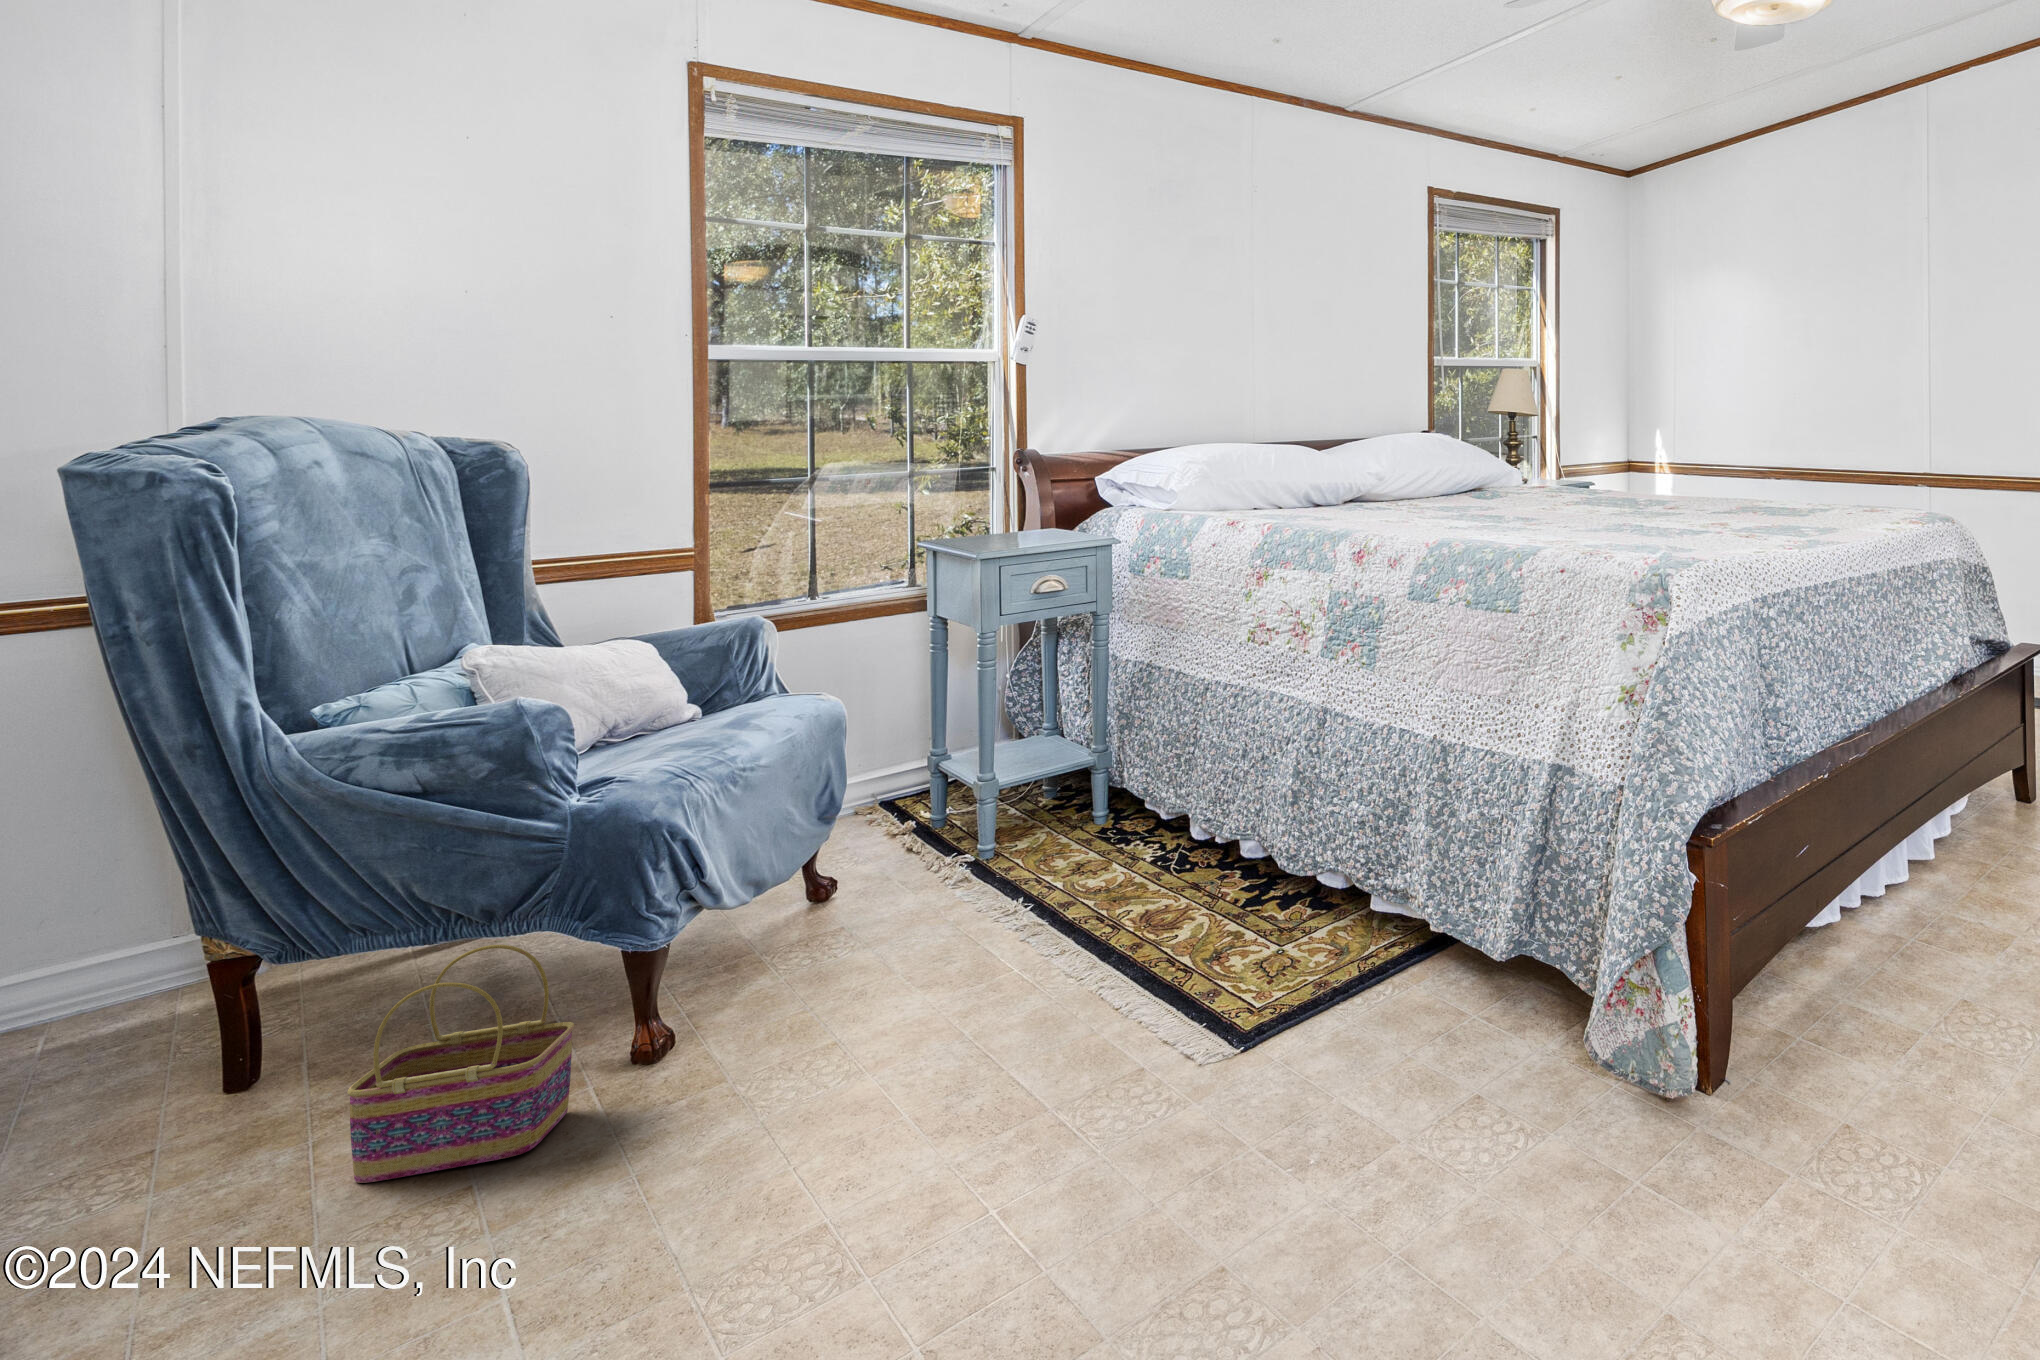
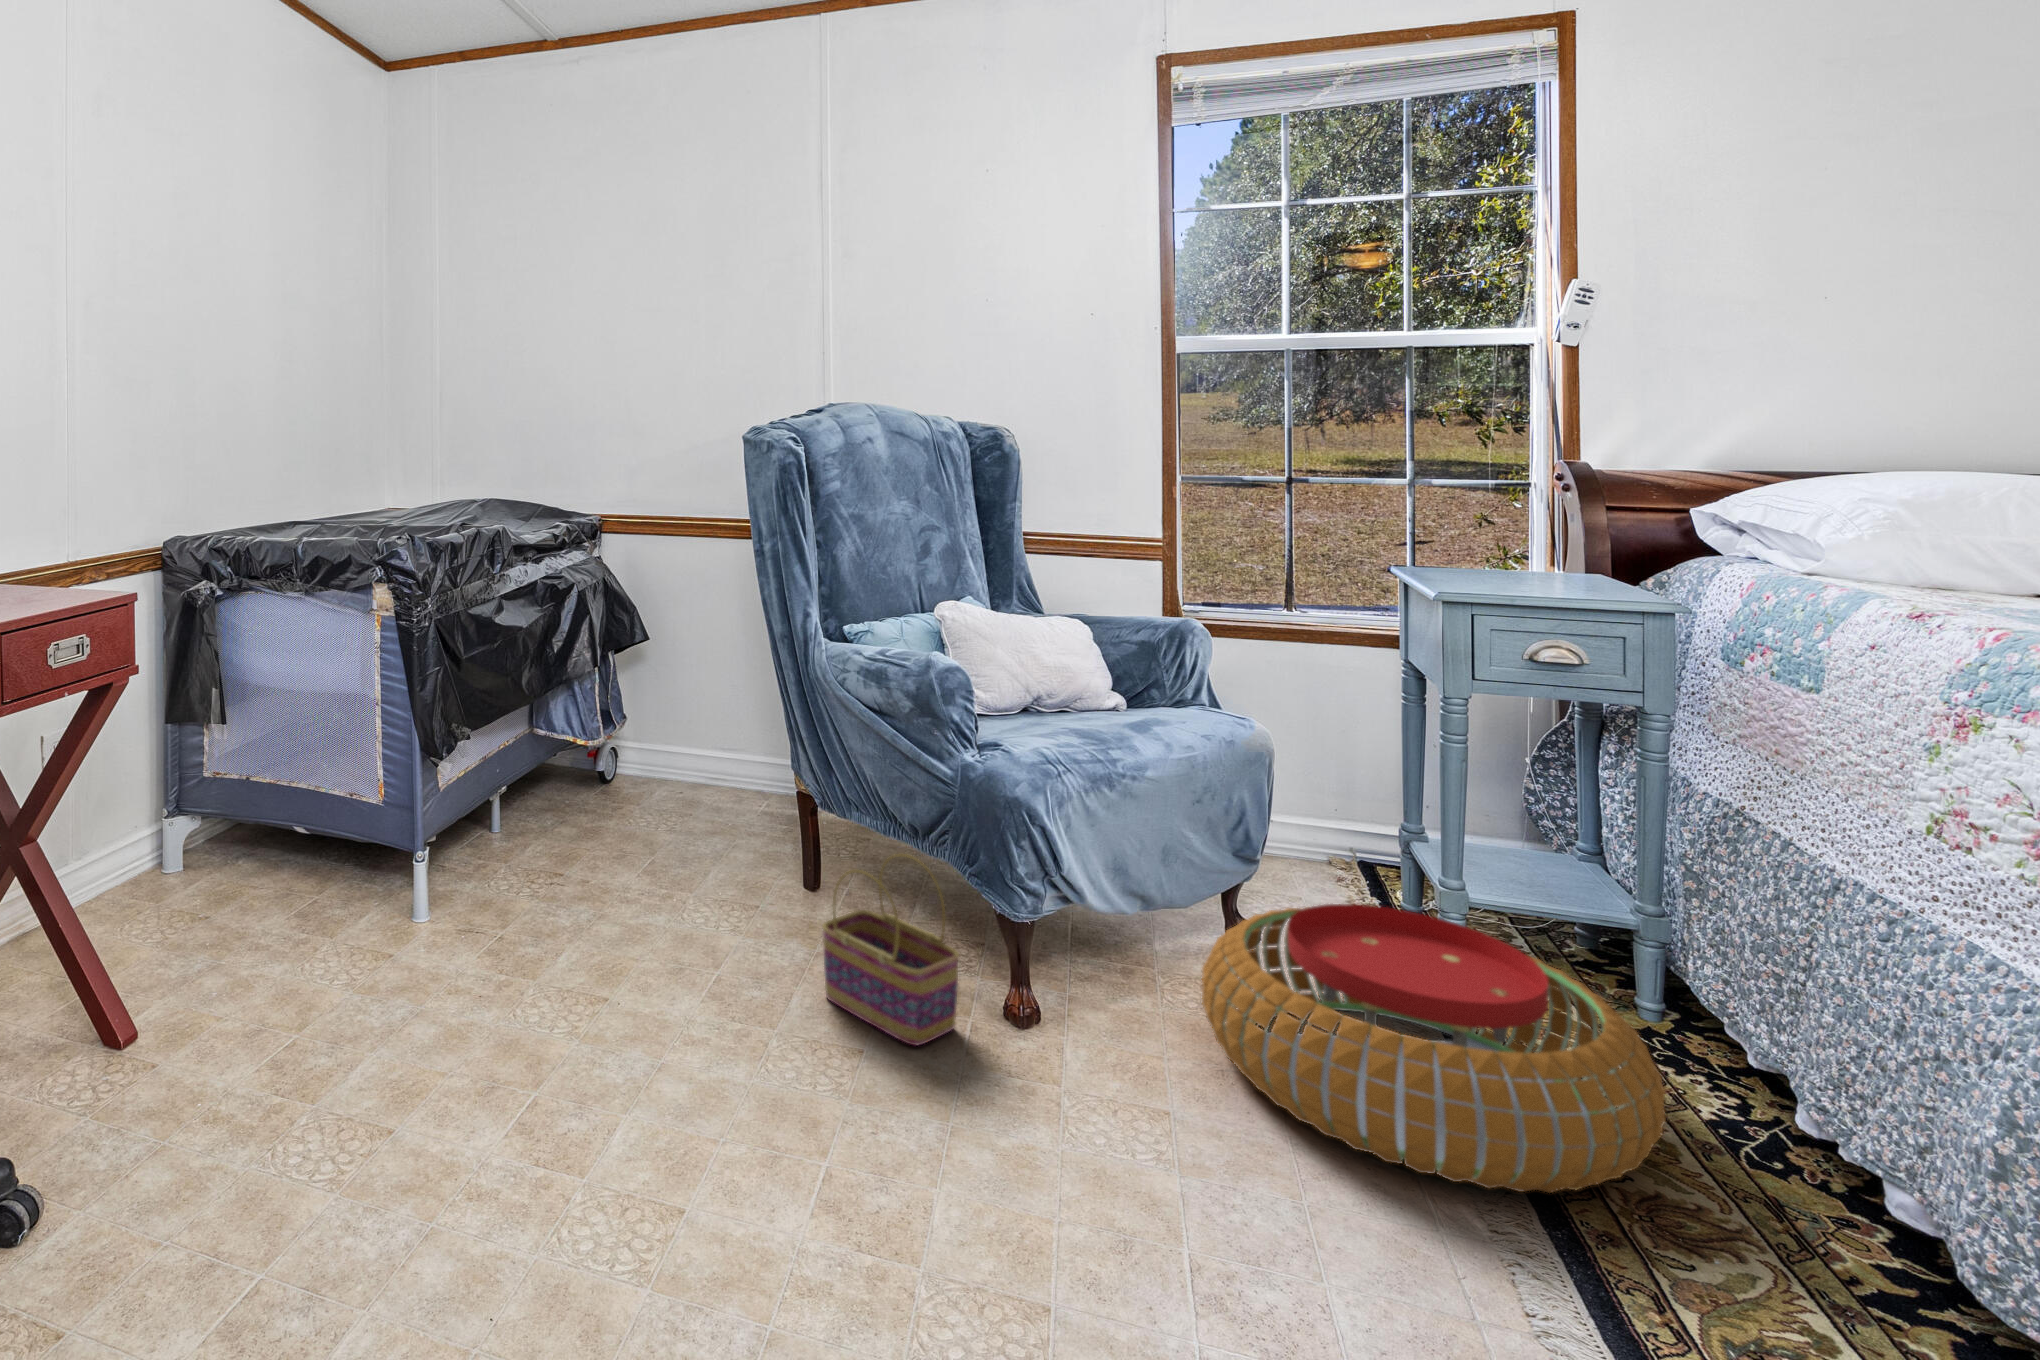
pouf: none [822,794,1148,992] -> present [1202,904,1666,1193]

